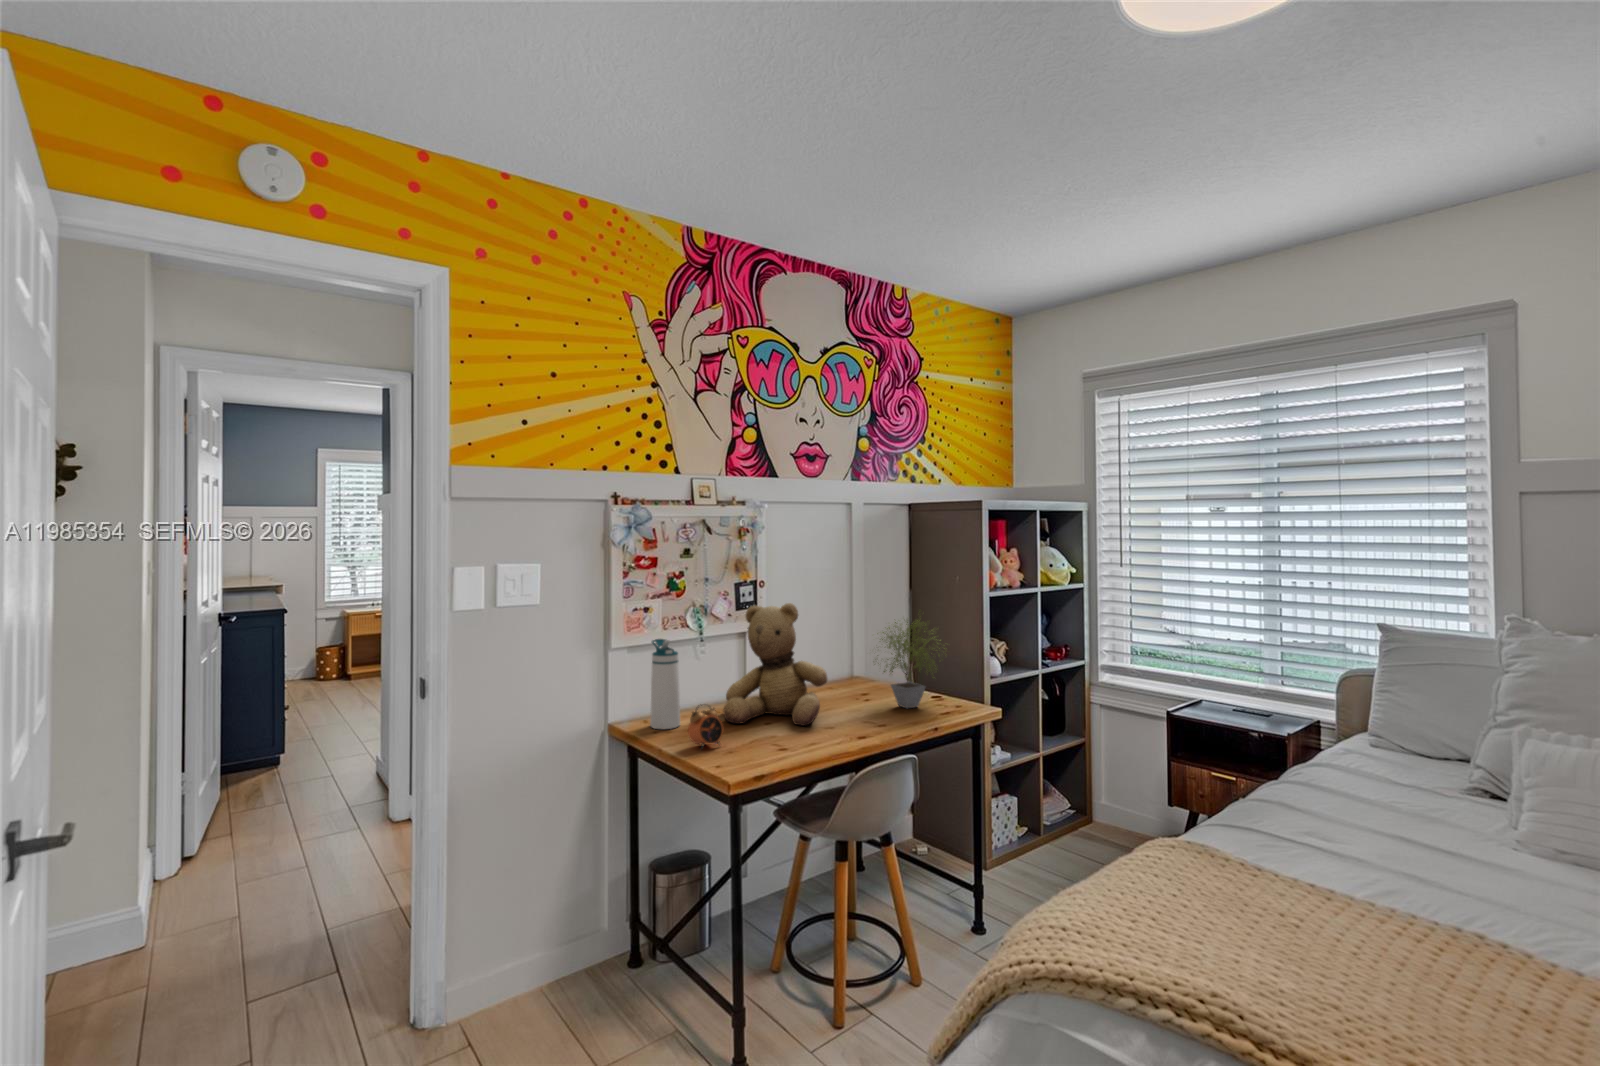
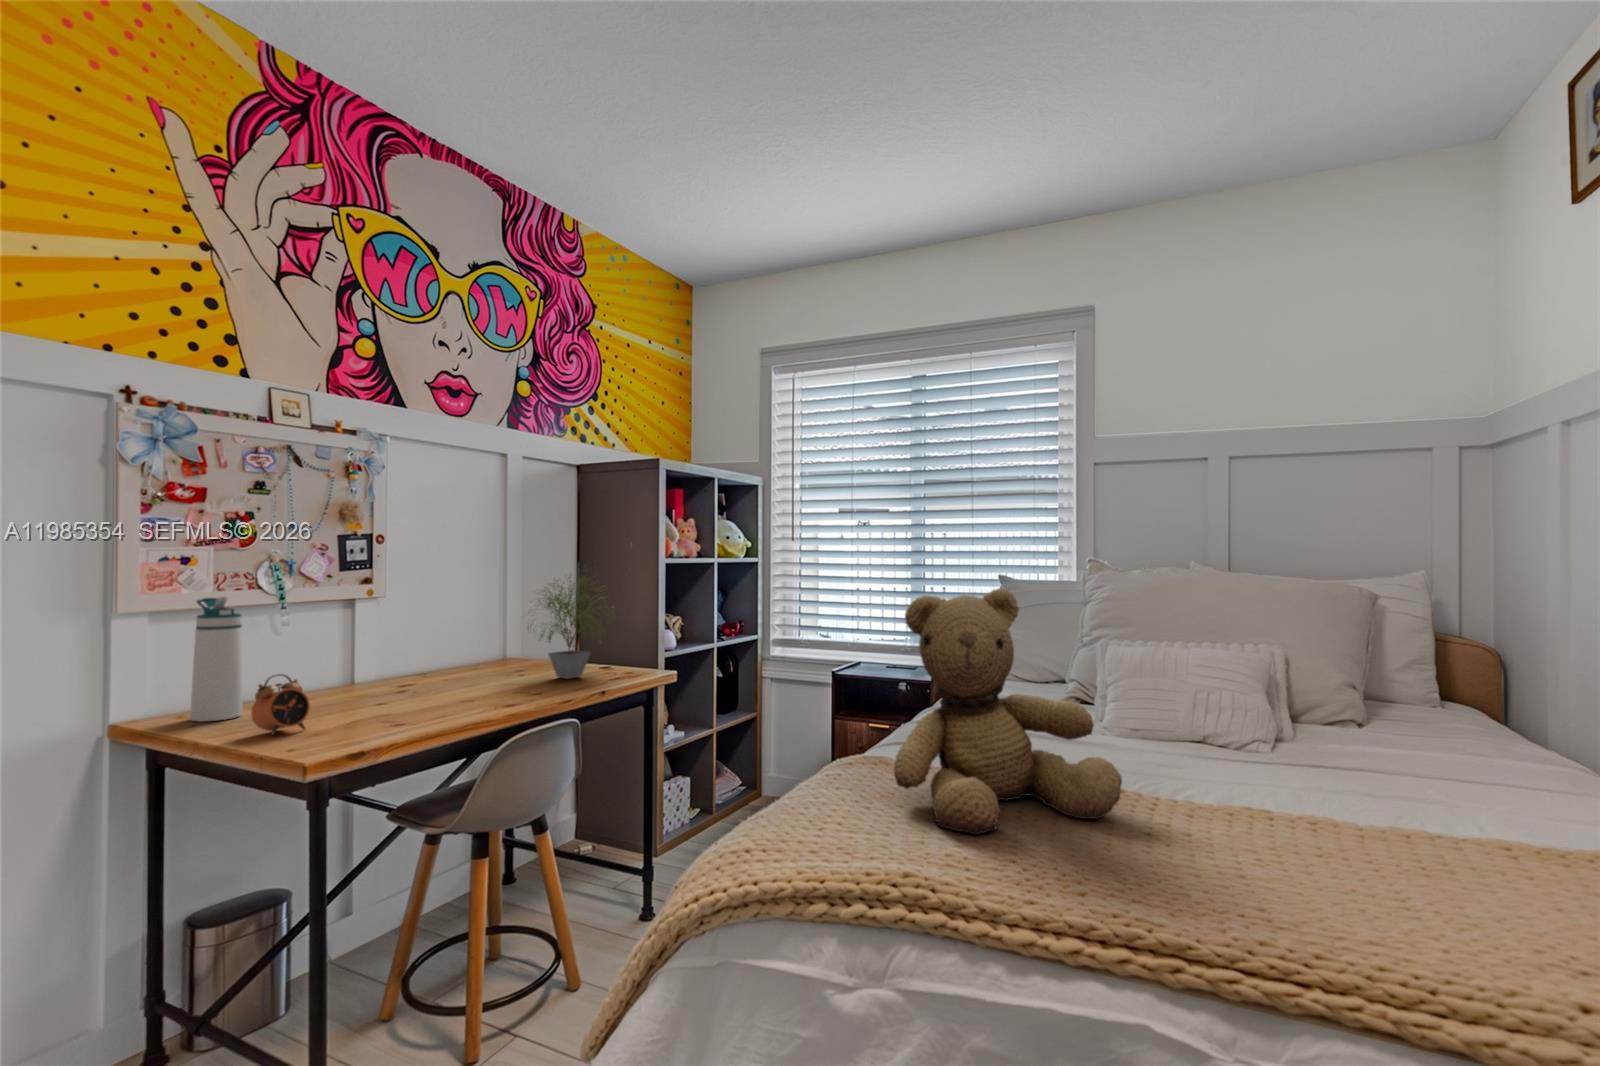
teddy bear: present [723,603,827,726] -> present [894,588,1122,834]

